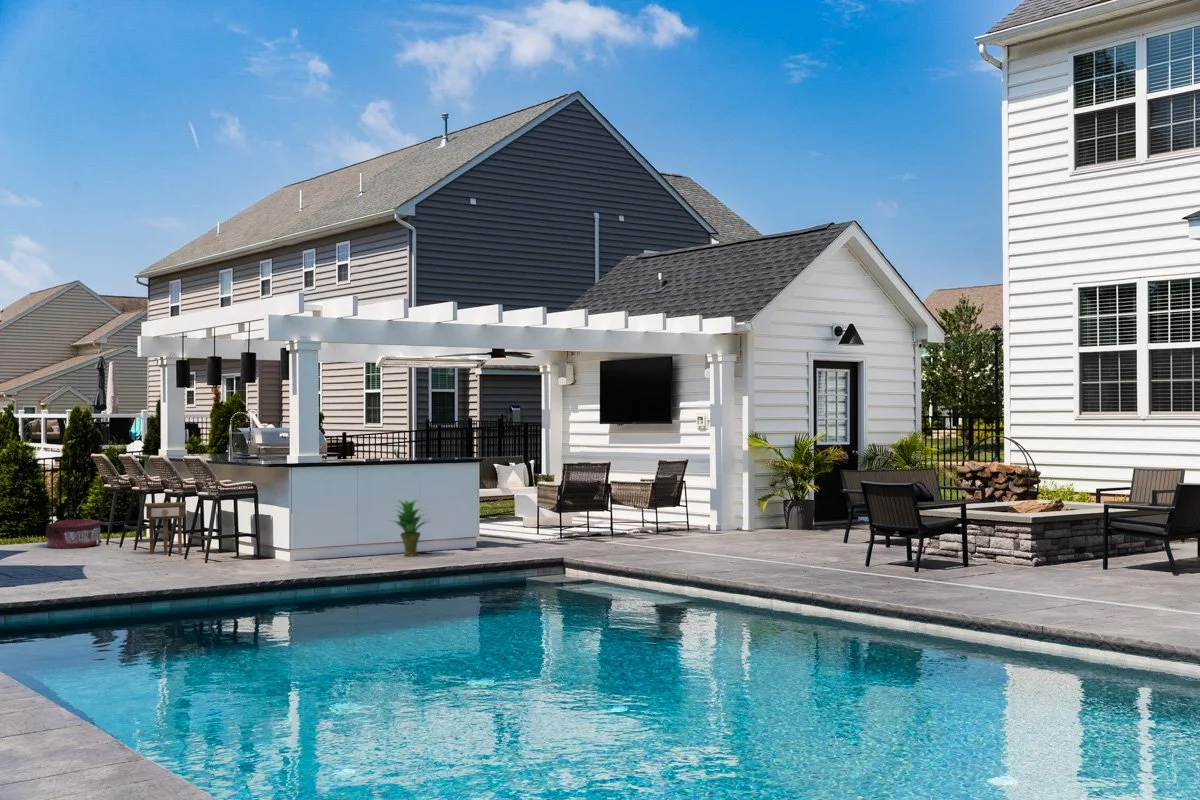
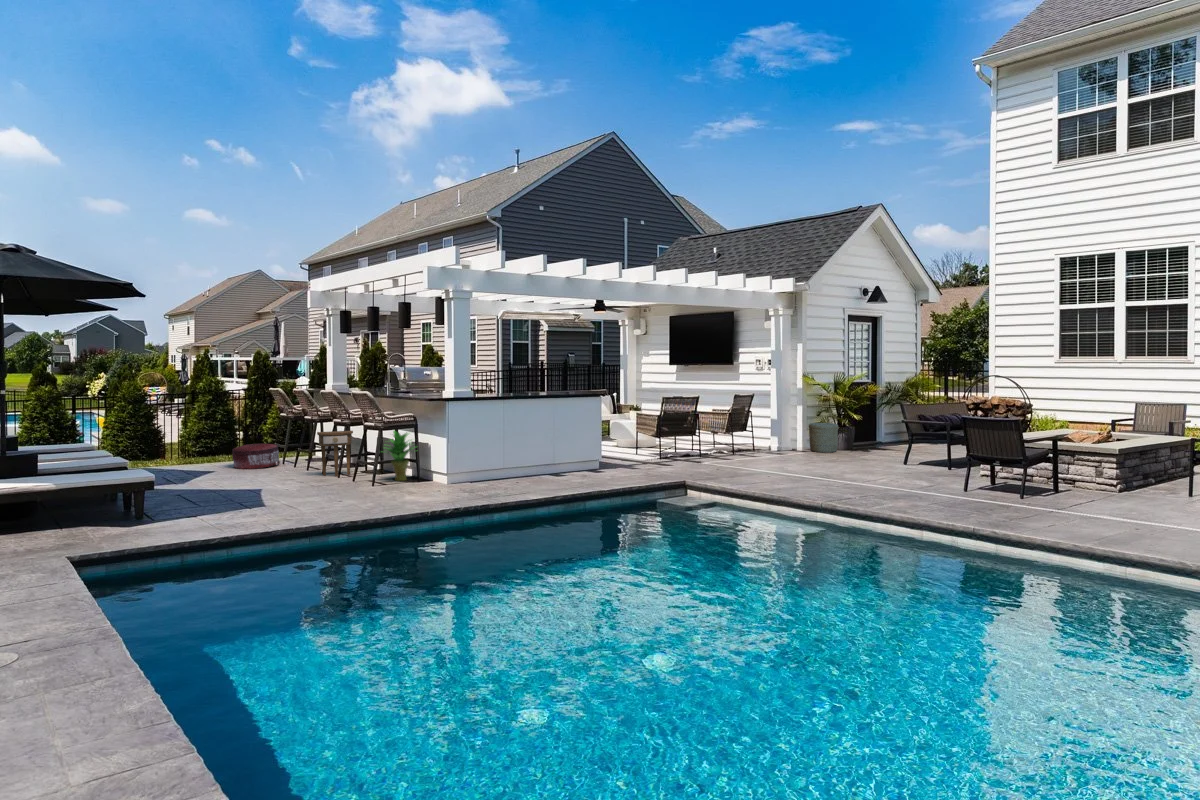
woven basket: none [757,495,793,532] -> present [809,423,838,453]
potted plant: present [394,500,425,556] -> present [384,431,413,481]

